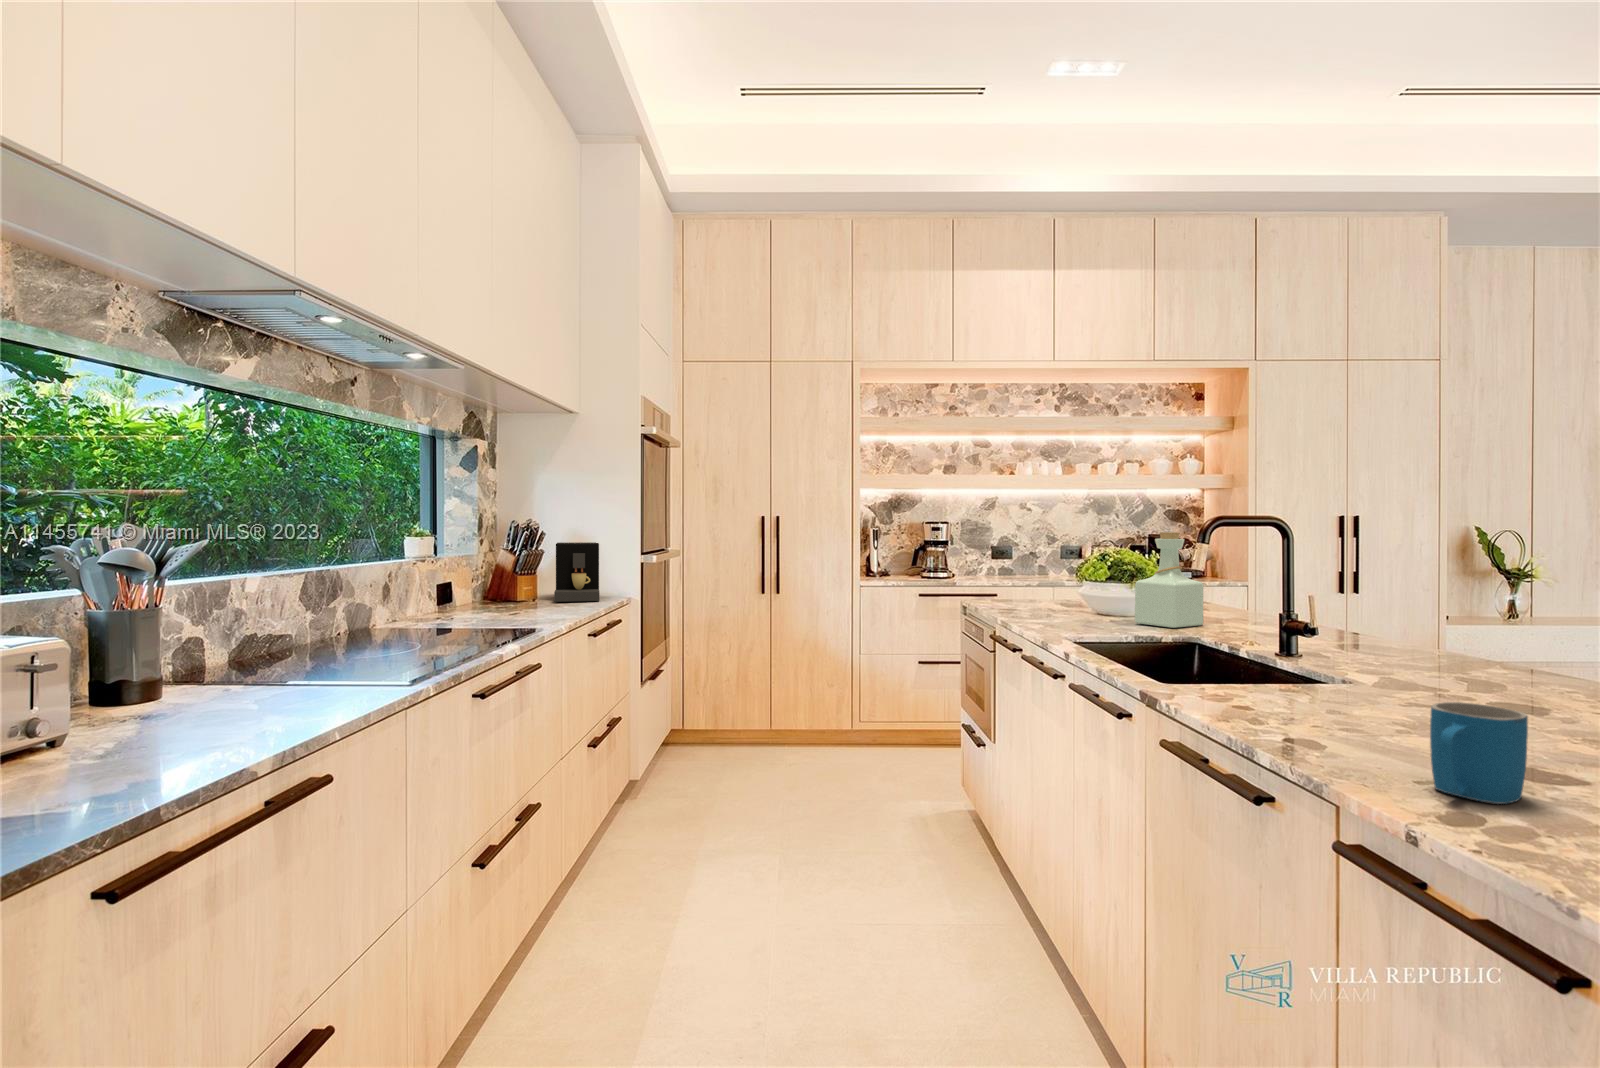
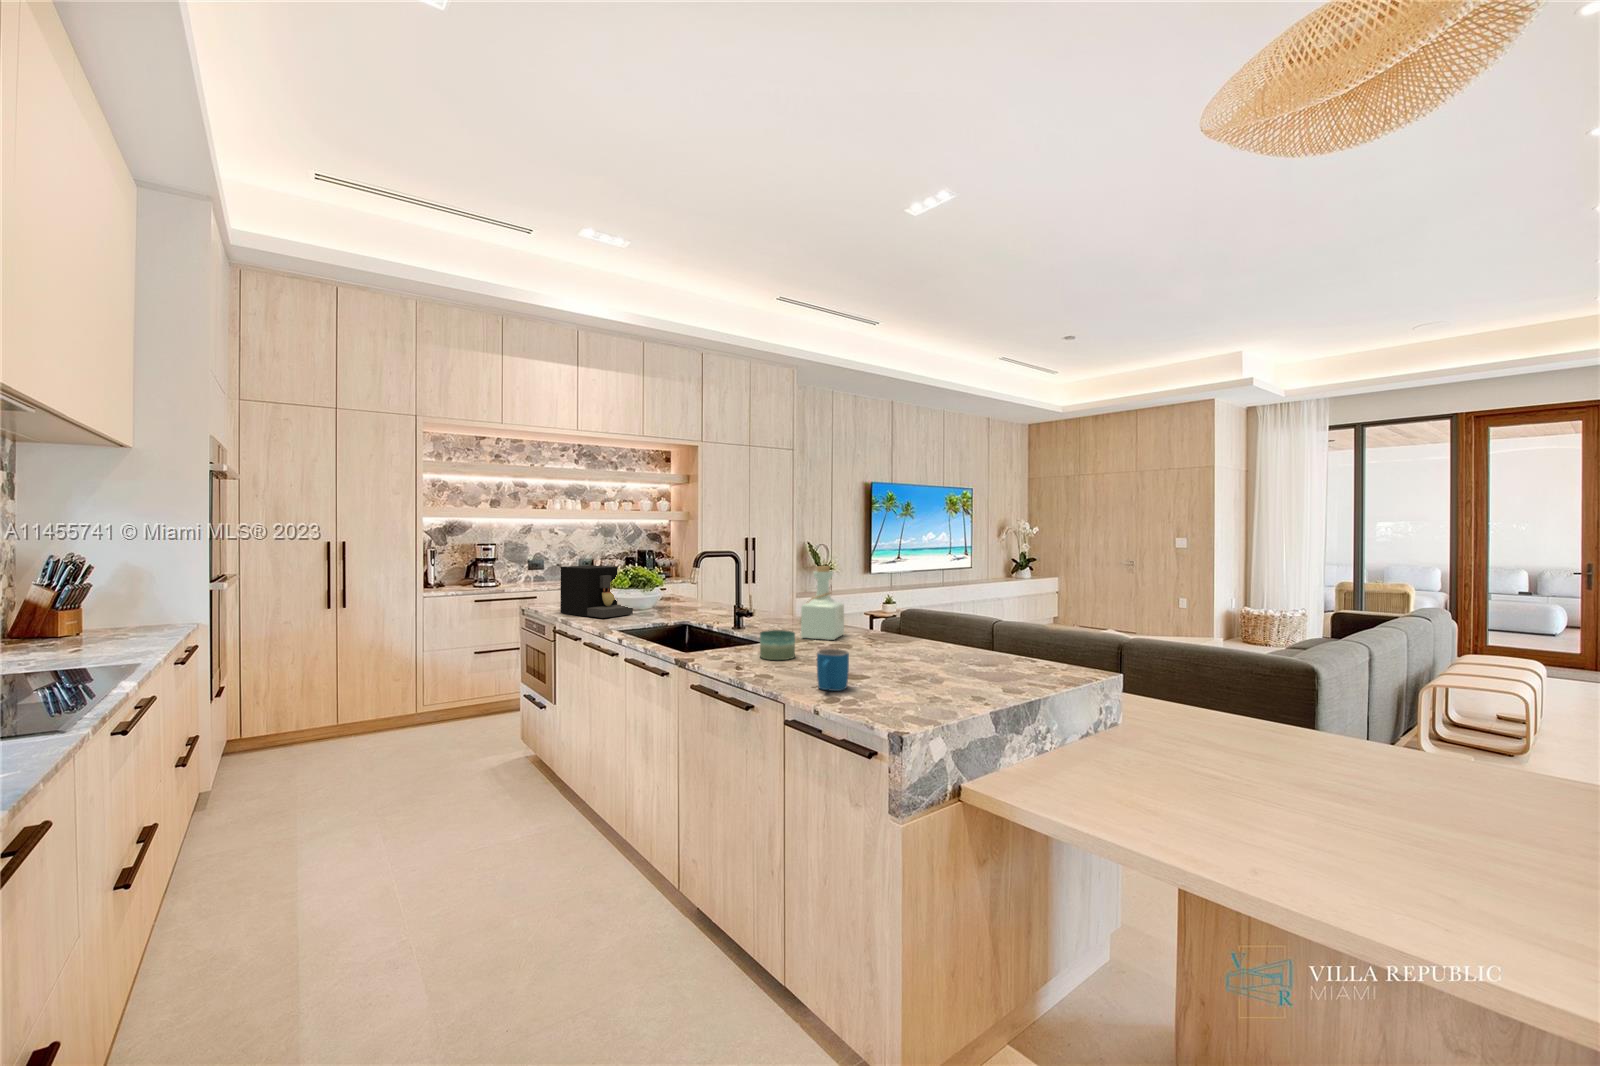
bottle: present [1135,532,1203,628] -> present [800,566,844,640]
coffee maker: present [554,542,600,602] -> present [560,565,633,618]
candle: none [1309,657,1395,719] -> present [760,630,795,660]

